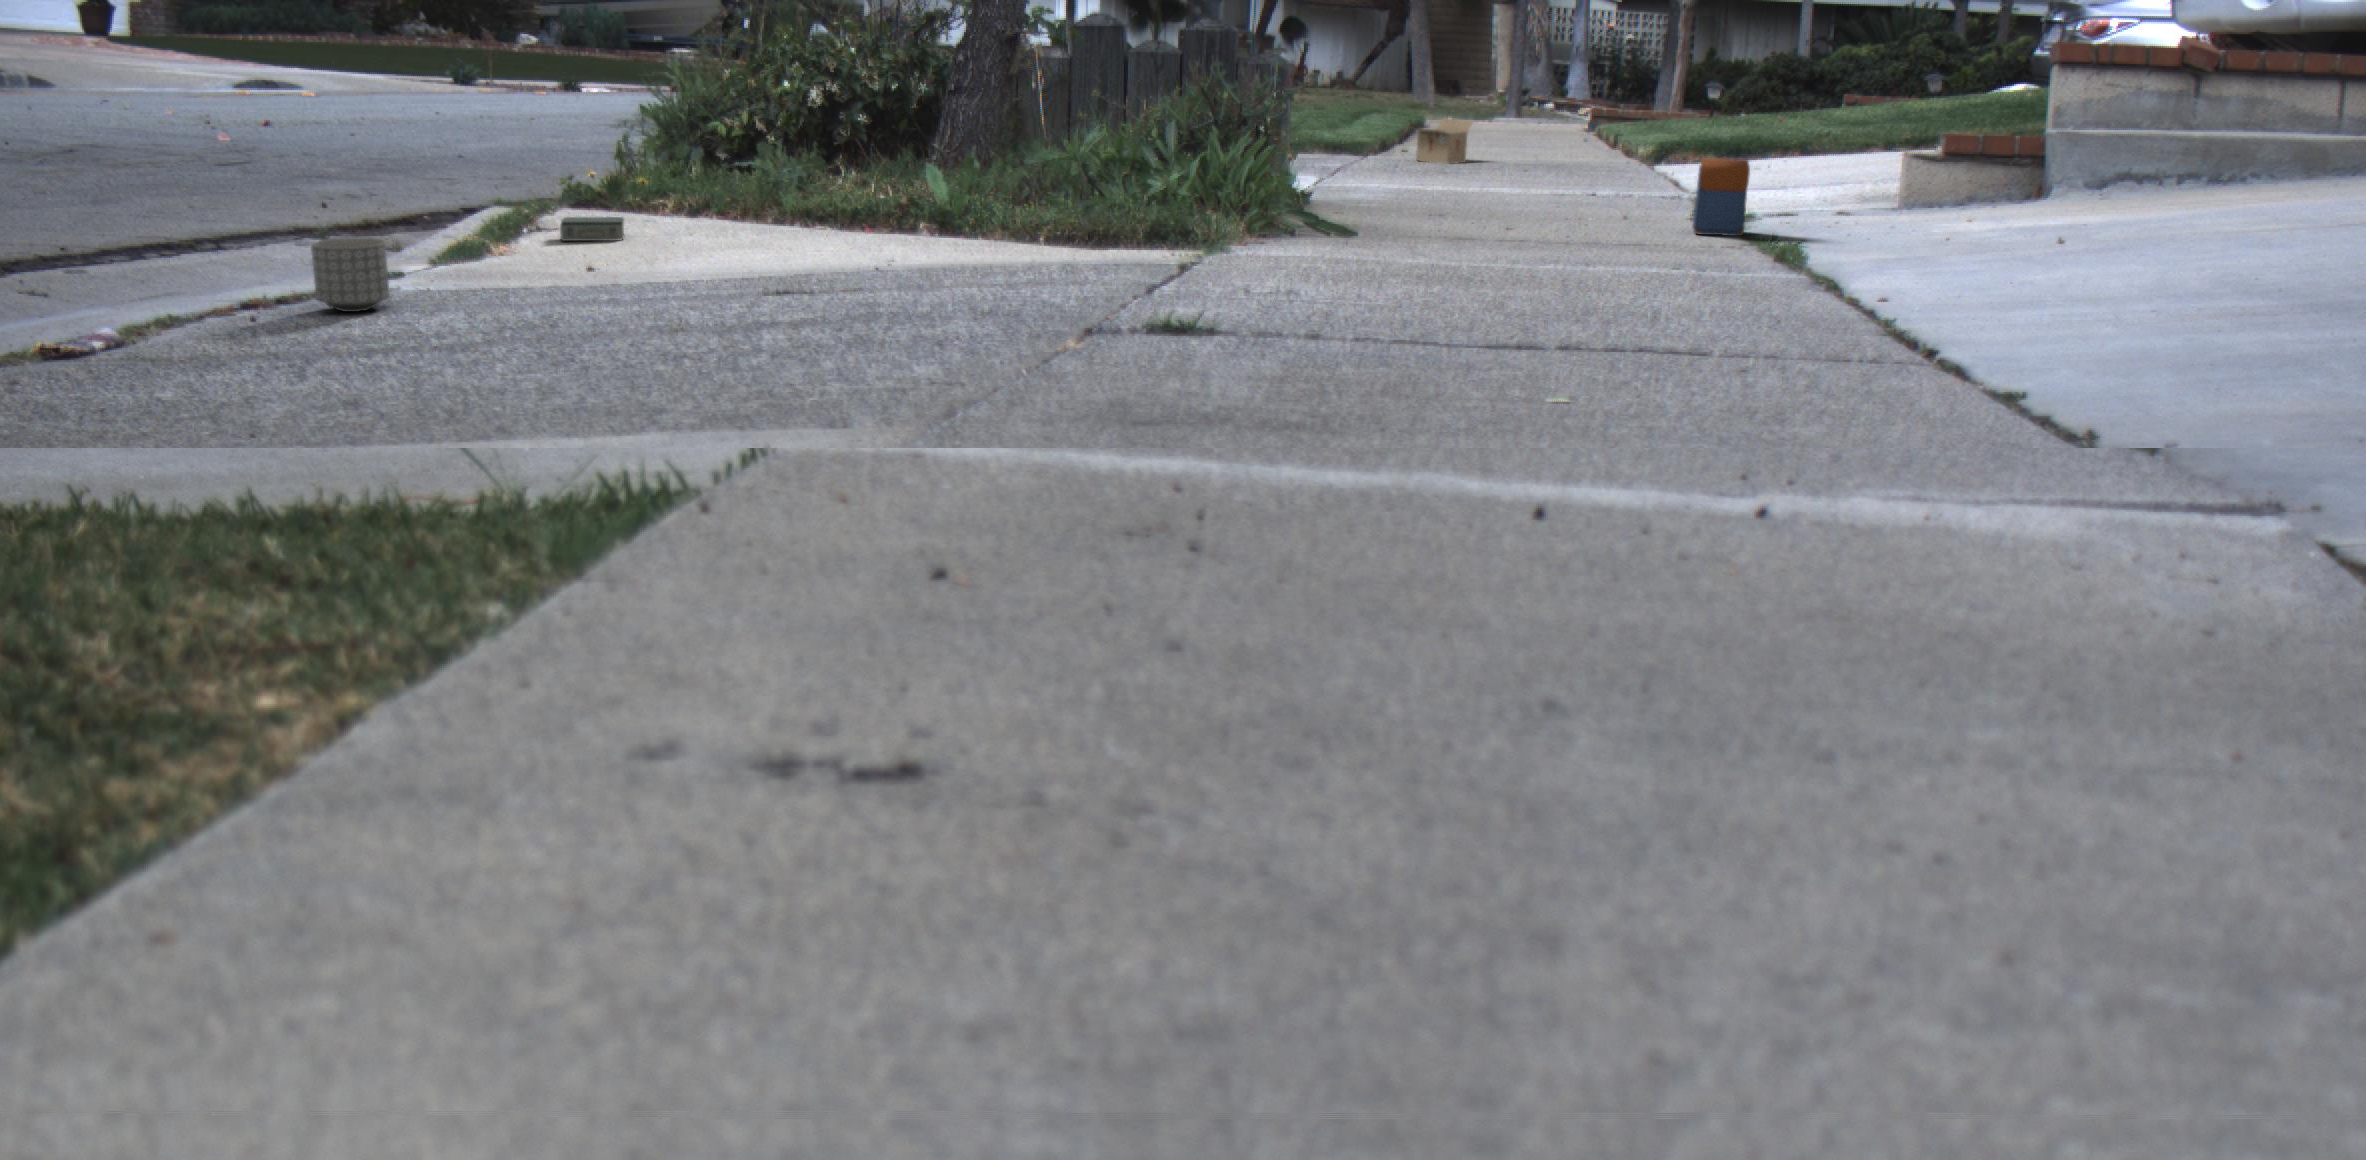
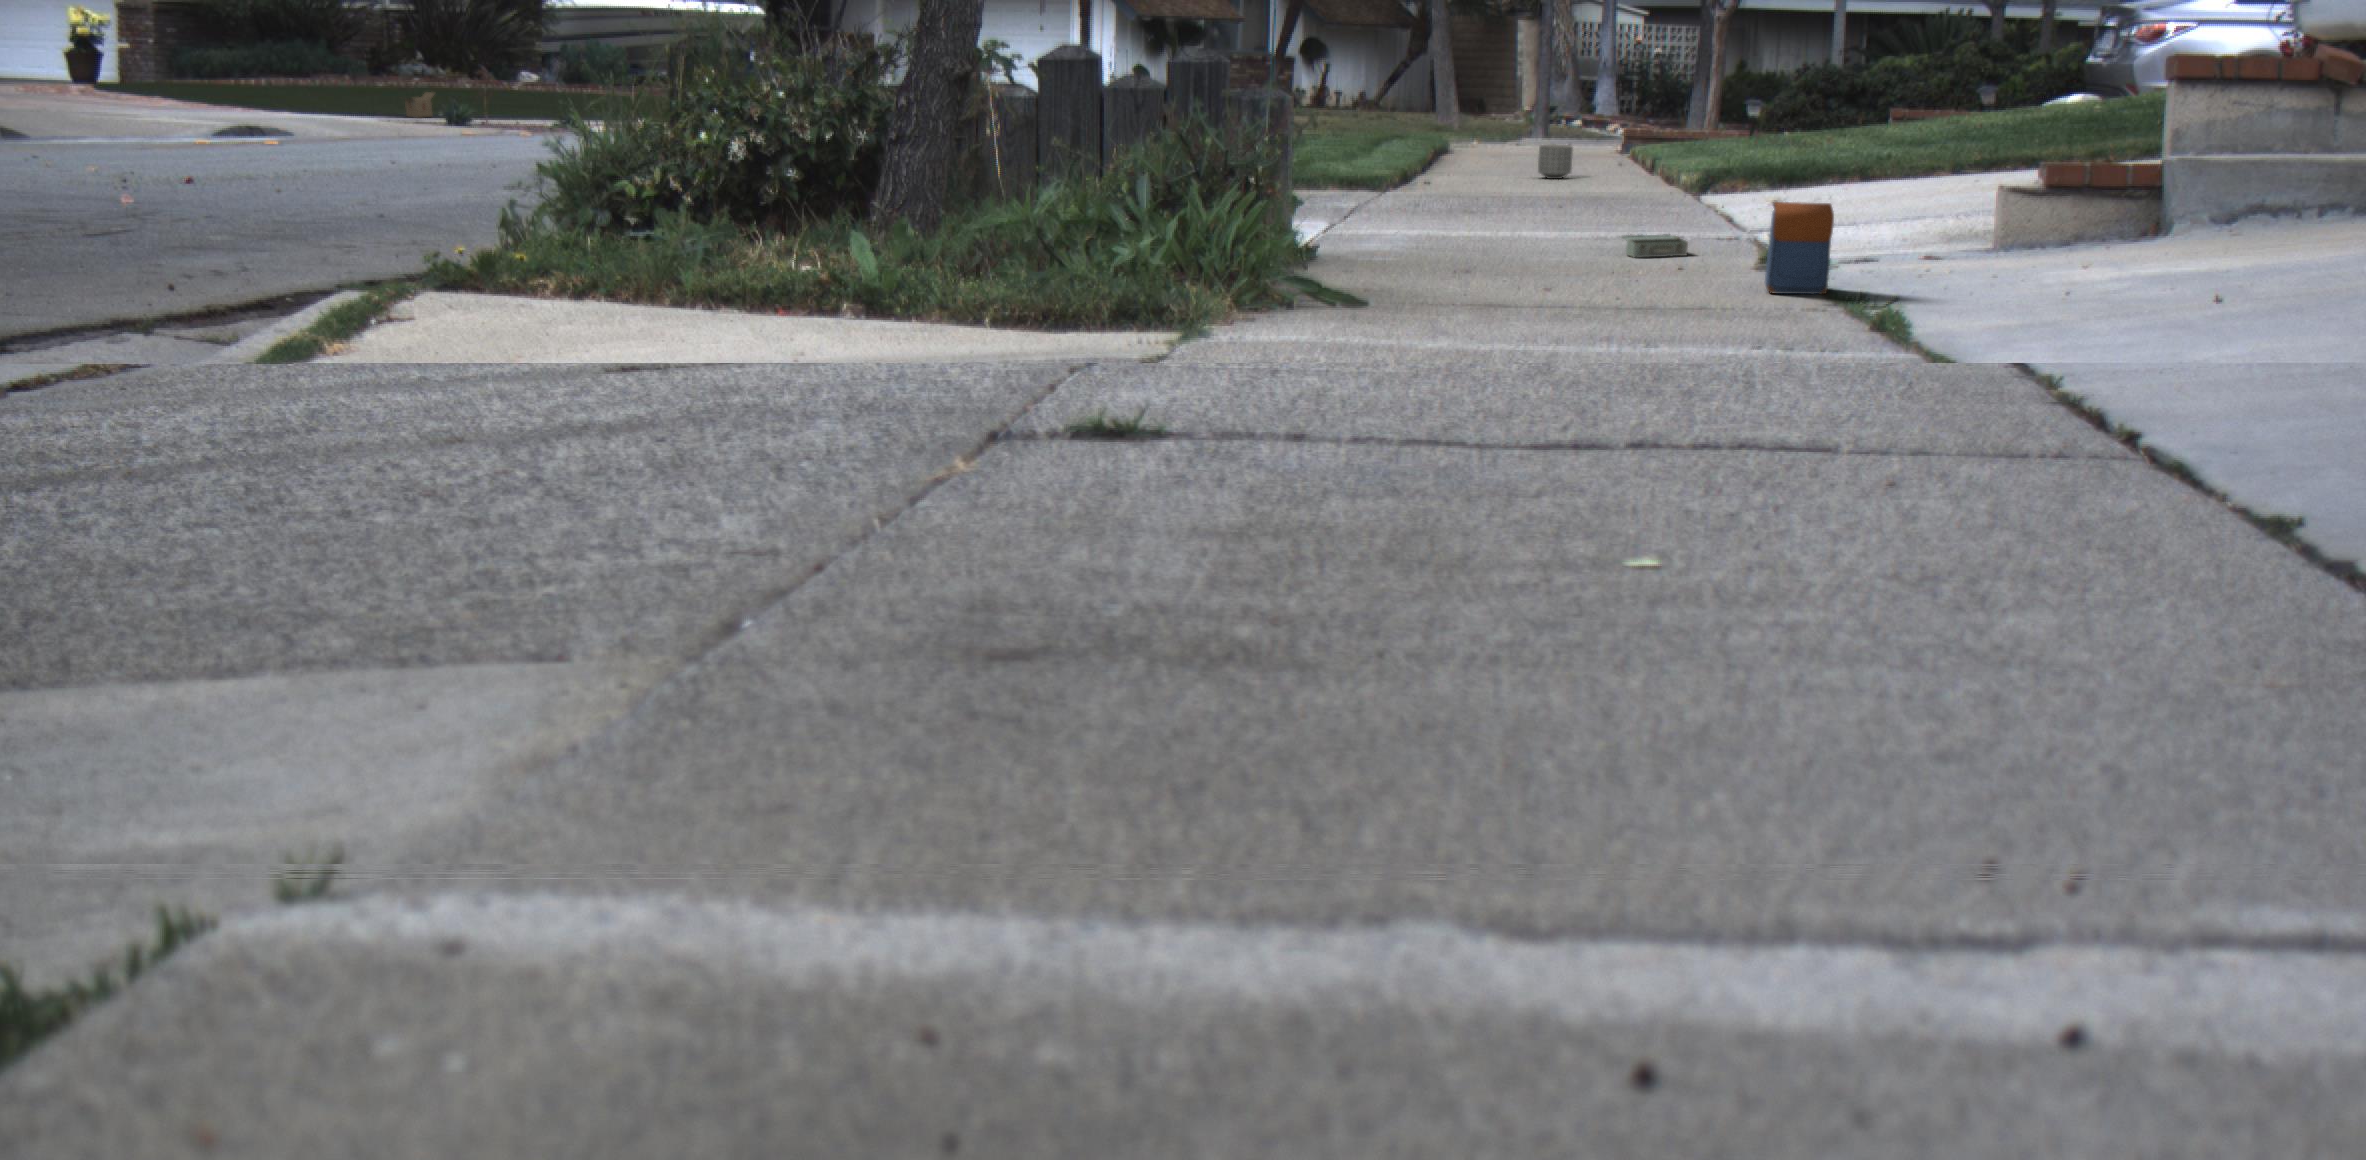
cardboard box: present [1416,118,1473,164] -> present [405,92,434,118]
toolbox: present [560,217,624,241] -> present [1621,234,1688,258]
planter: present [311,238,390,312] -> present [1538,145,1573,179]

